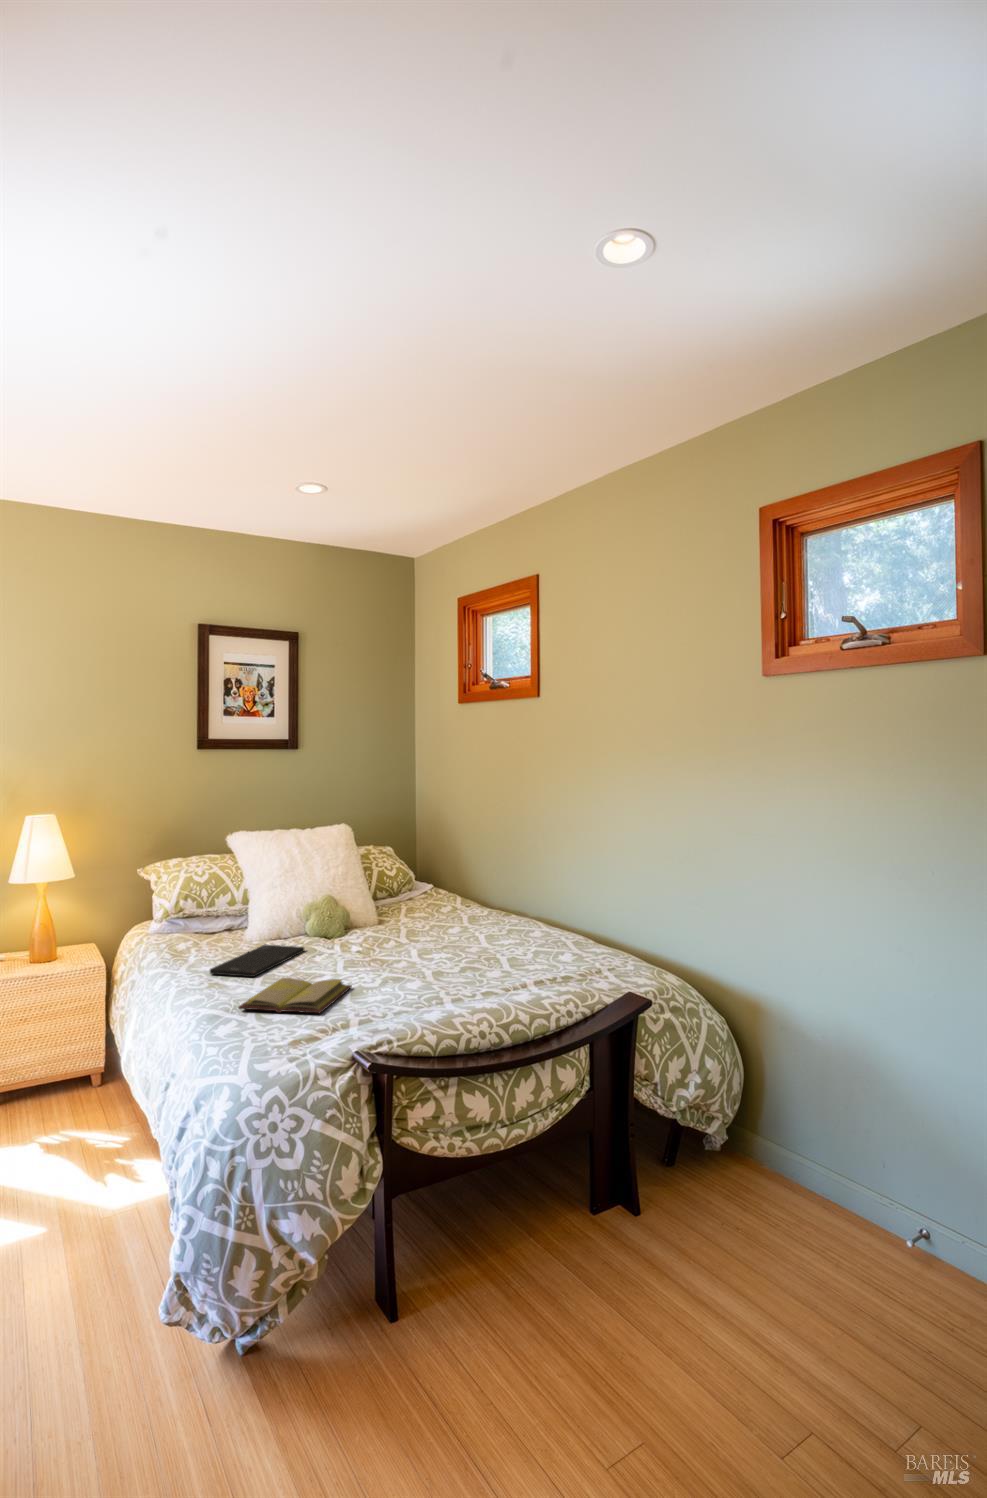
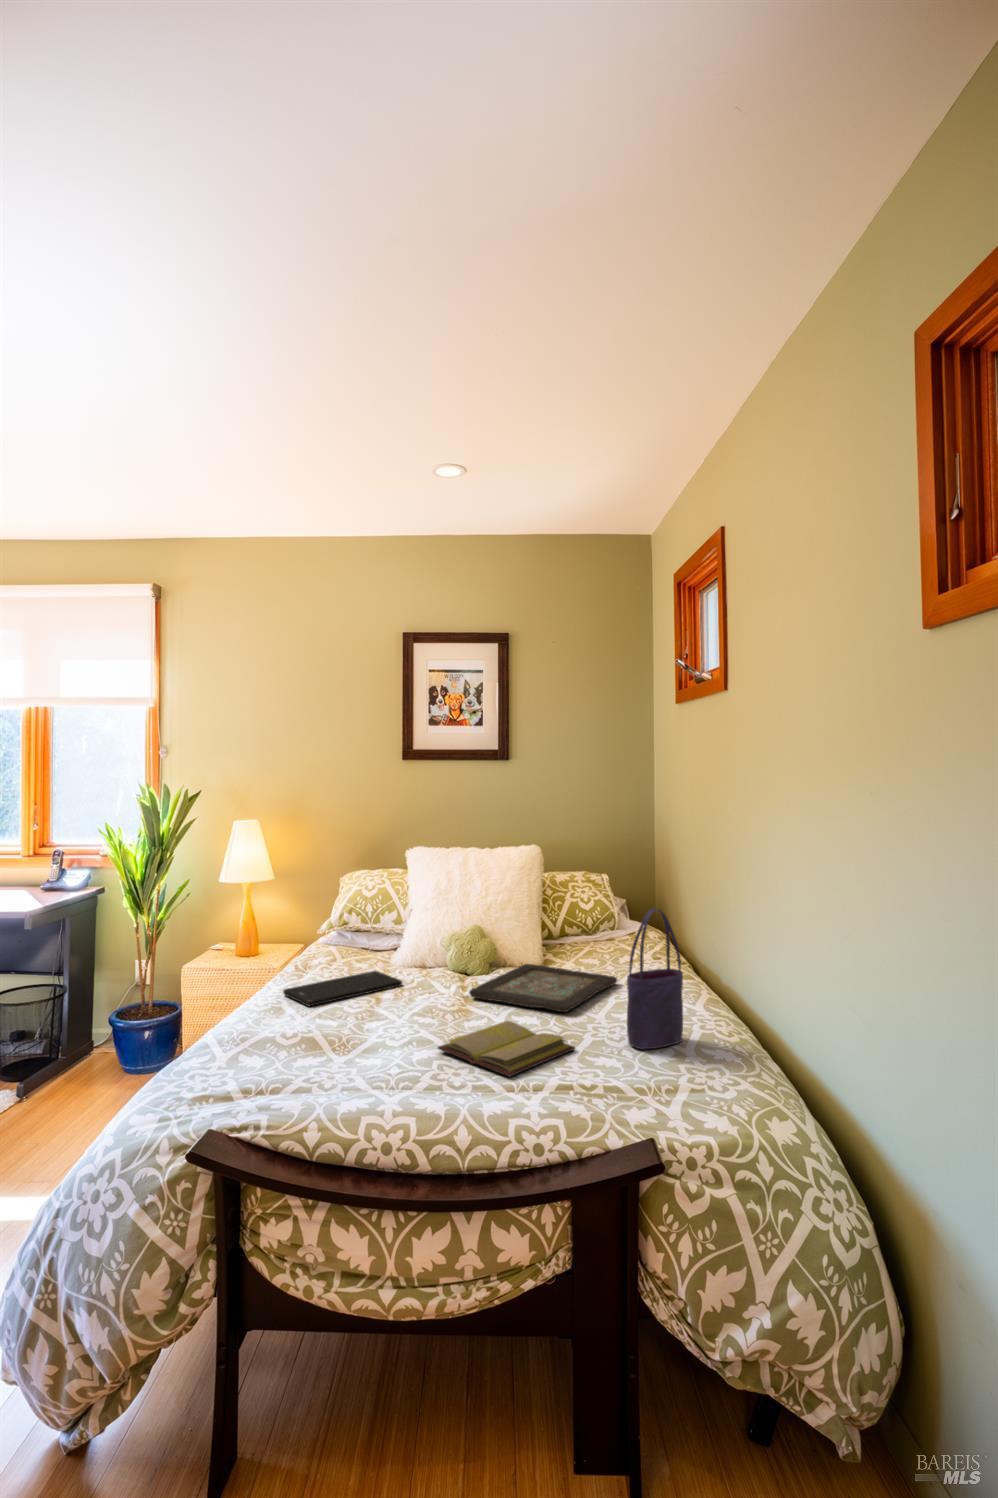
tote bag: none [538,853,568,954] -> present [627,909,683,1049]
decorative tray: none [379,918,472,948] -> present [469,964,617,1012]
diary: present [239,978,352,1013] -> present [438,1021,575,1077]

